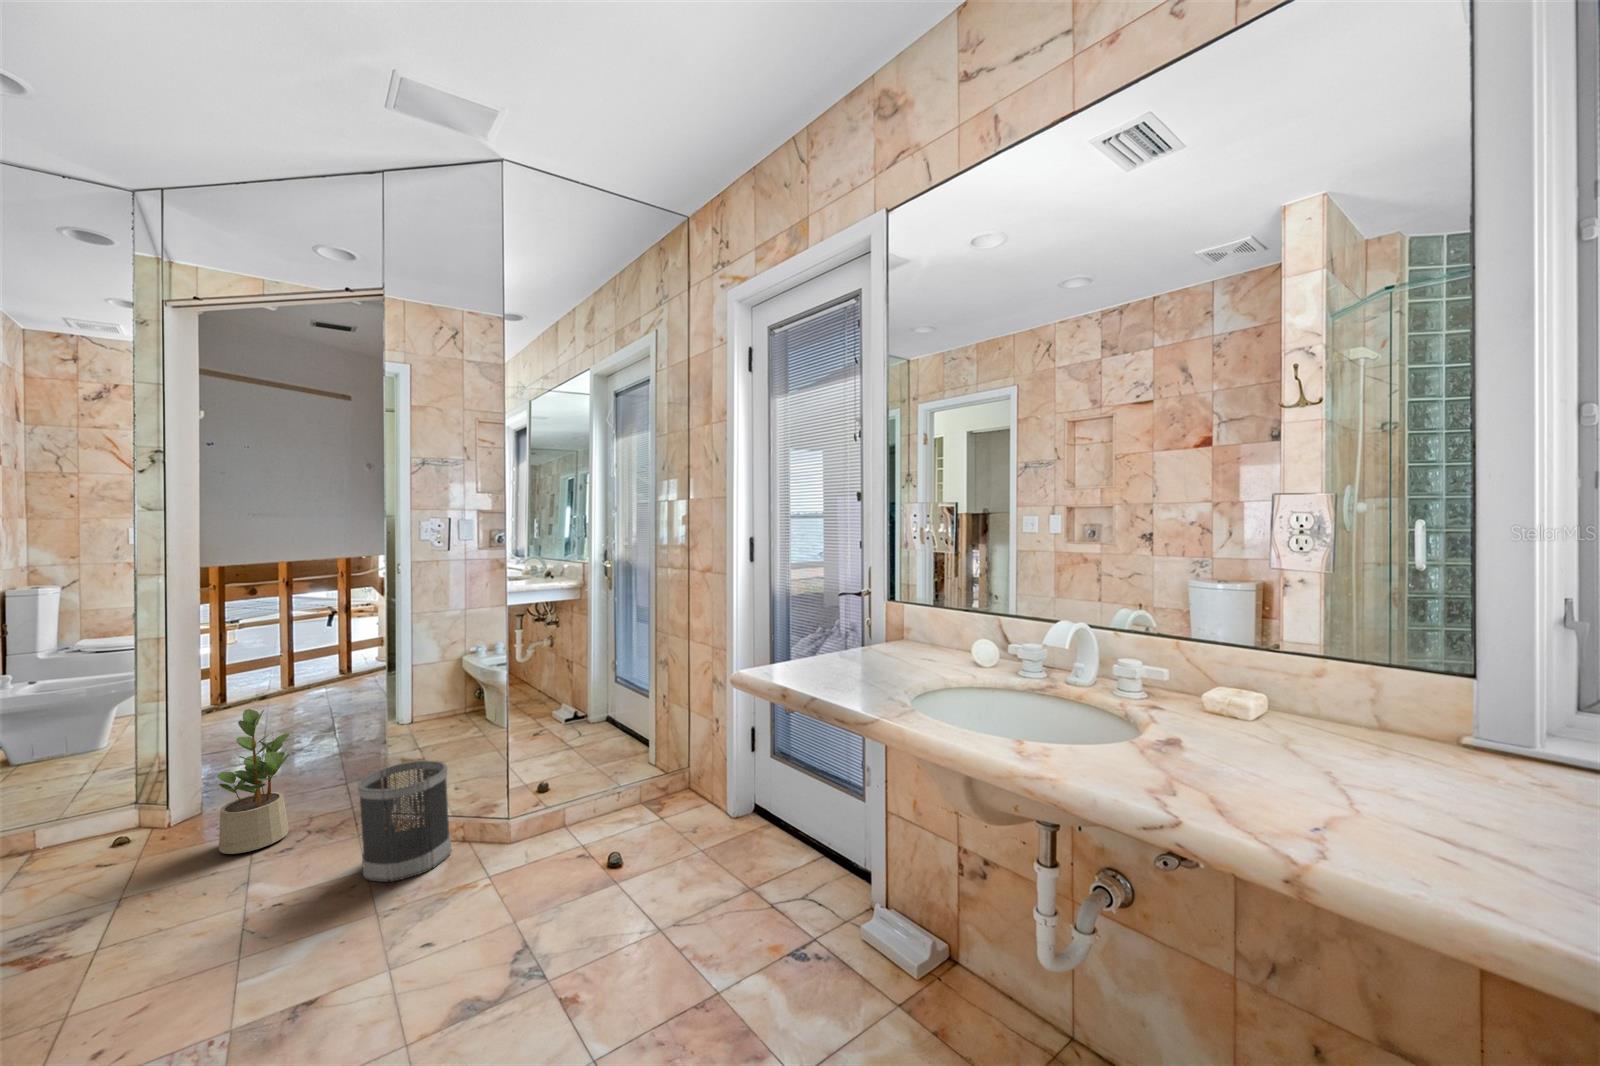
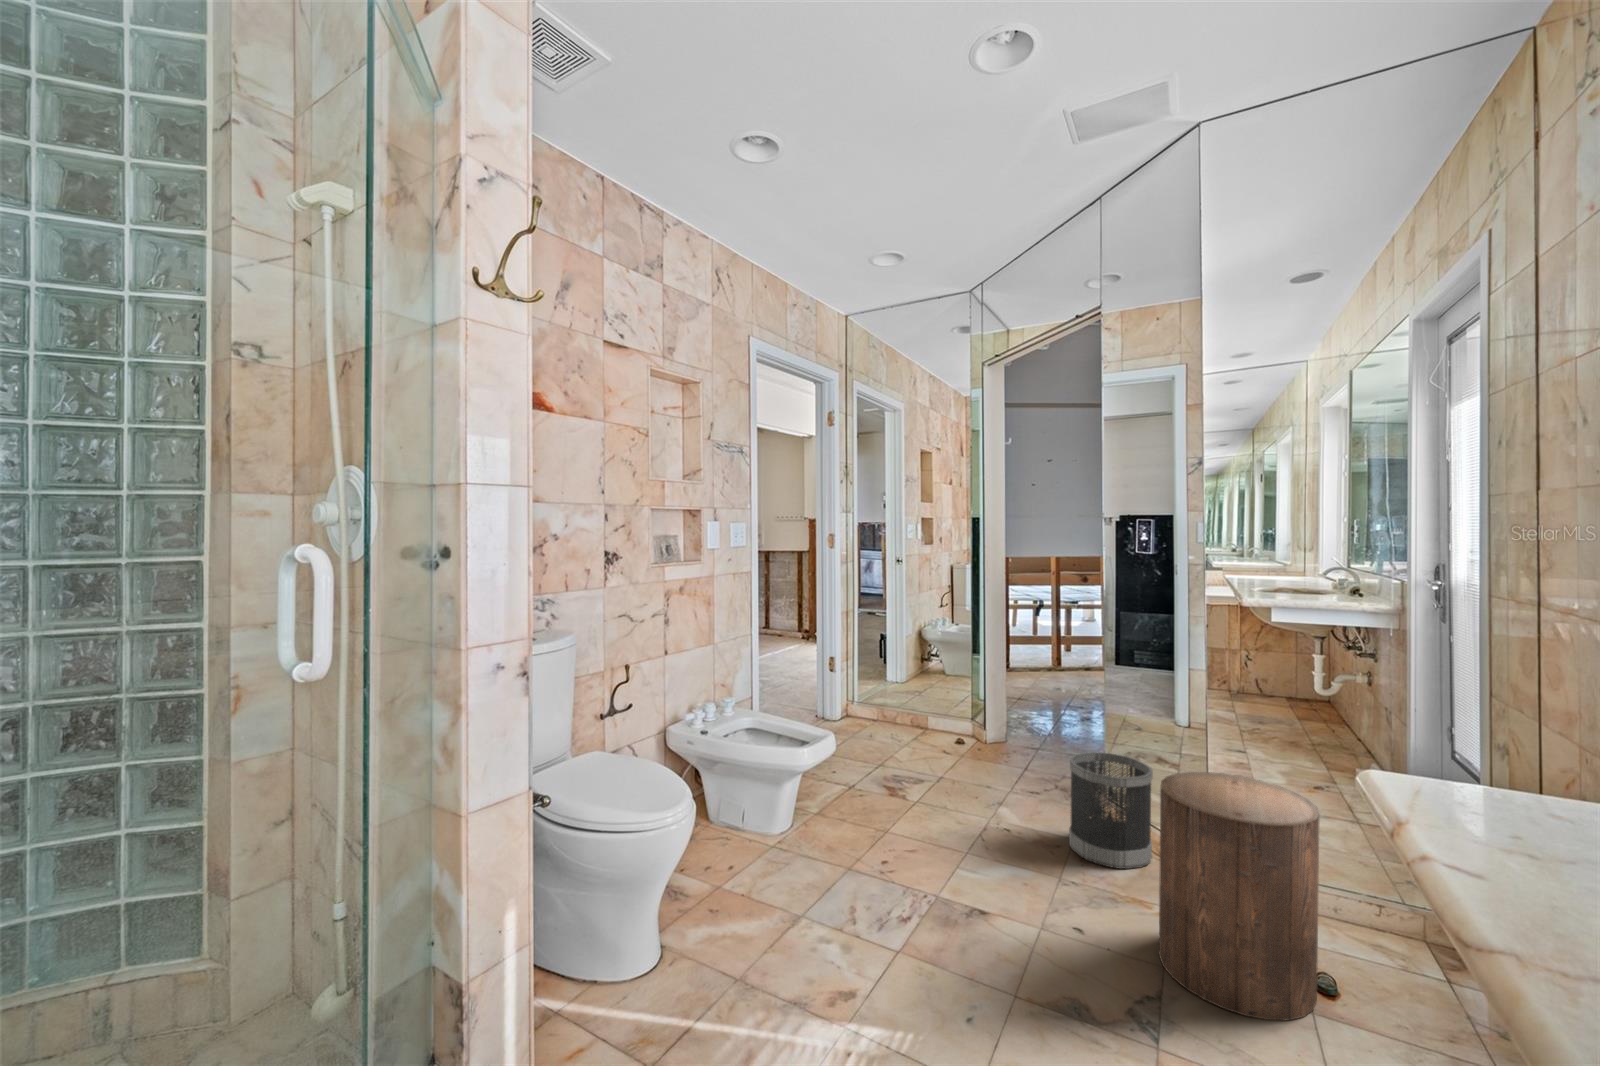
potted plant: present [217,709,289,854] -> none [997,666,1052,783]
stool: none [494,730,618,926] -> present [1159,772,1320,1020]

